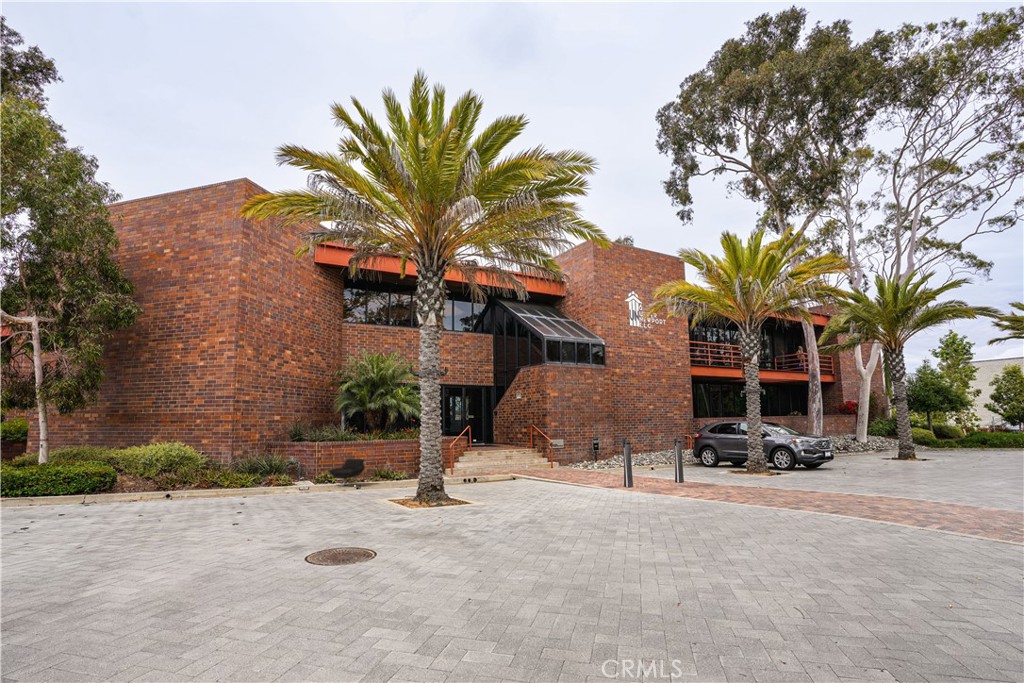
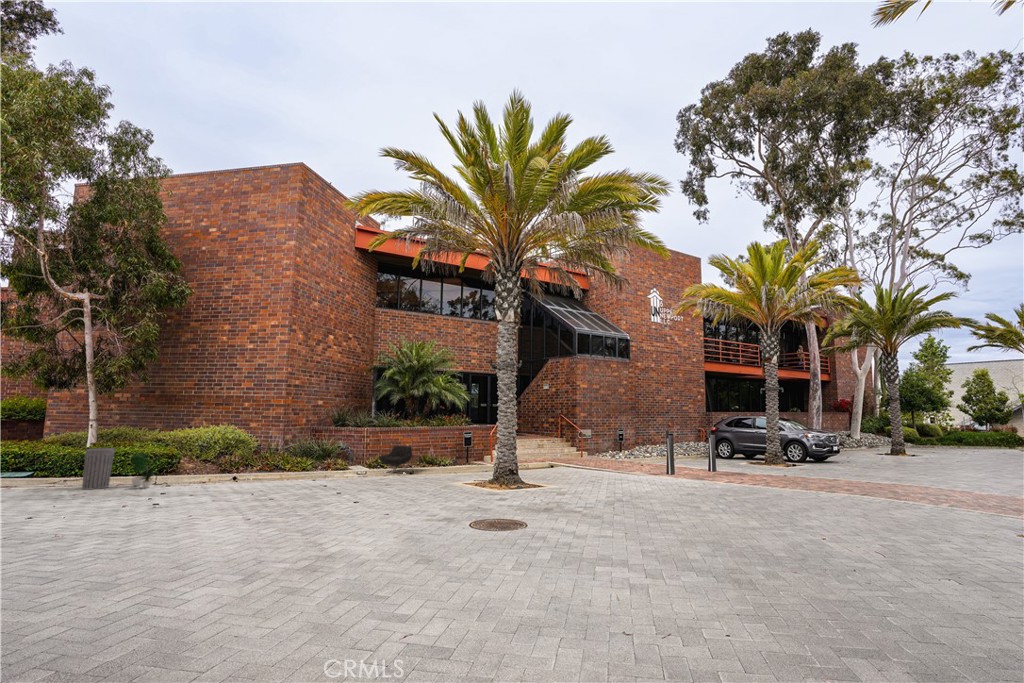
trash can: none [24,465,58,507] -> present [82,447,115,490]
potted plant: none [72,467,97,505] -> present [132,452,153,488]

